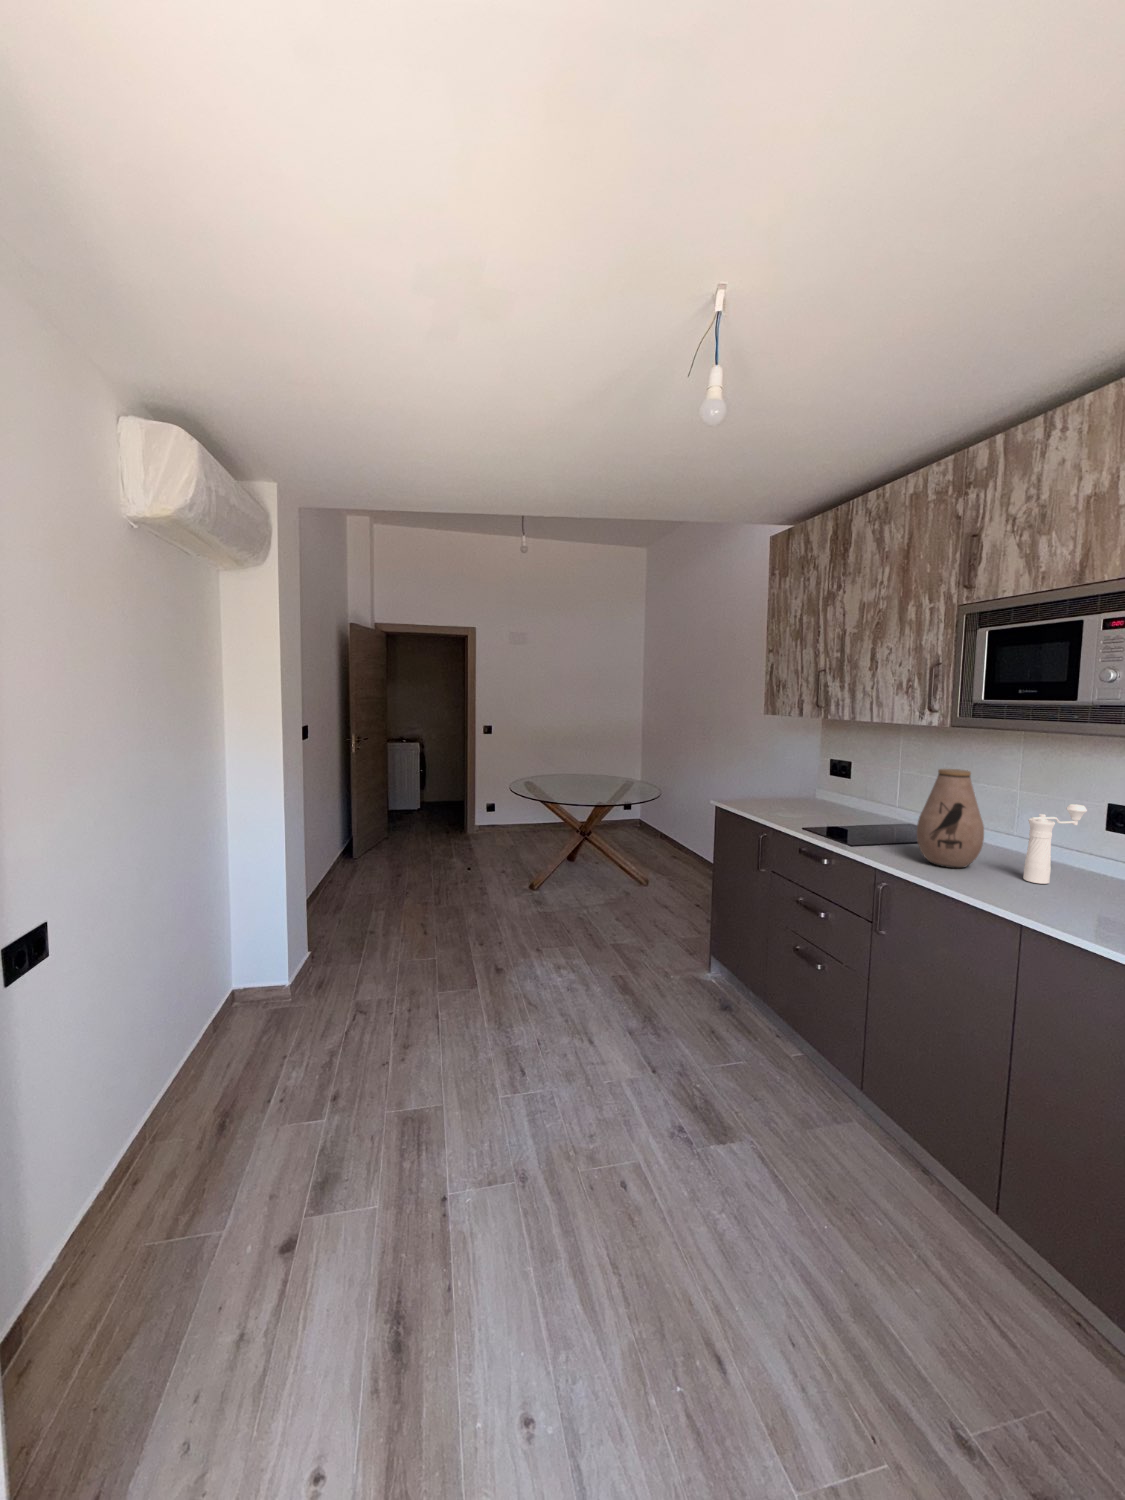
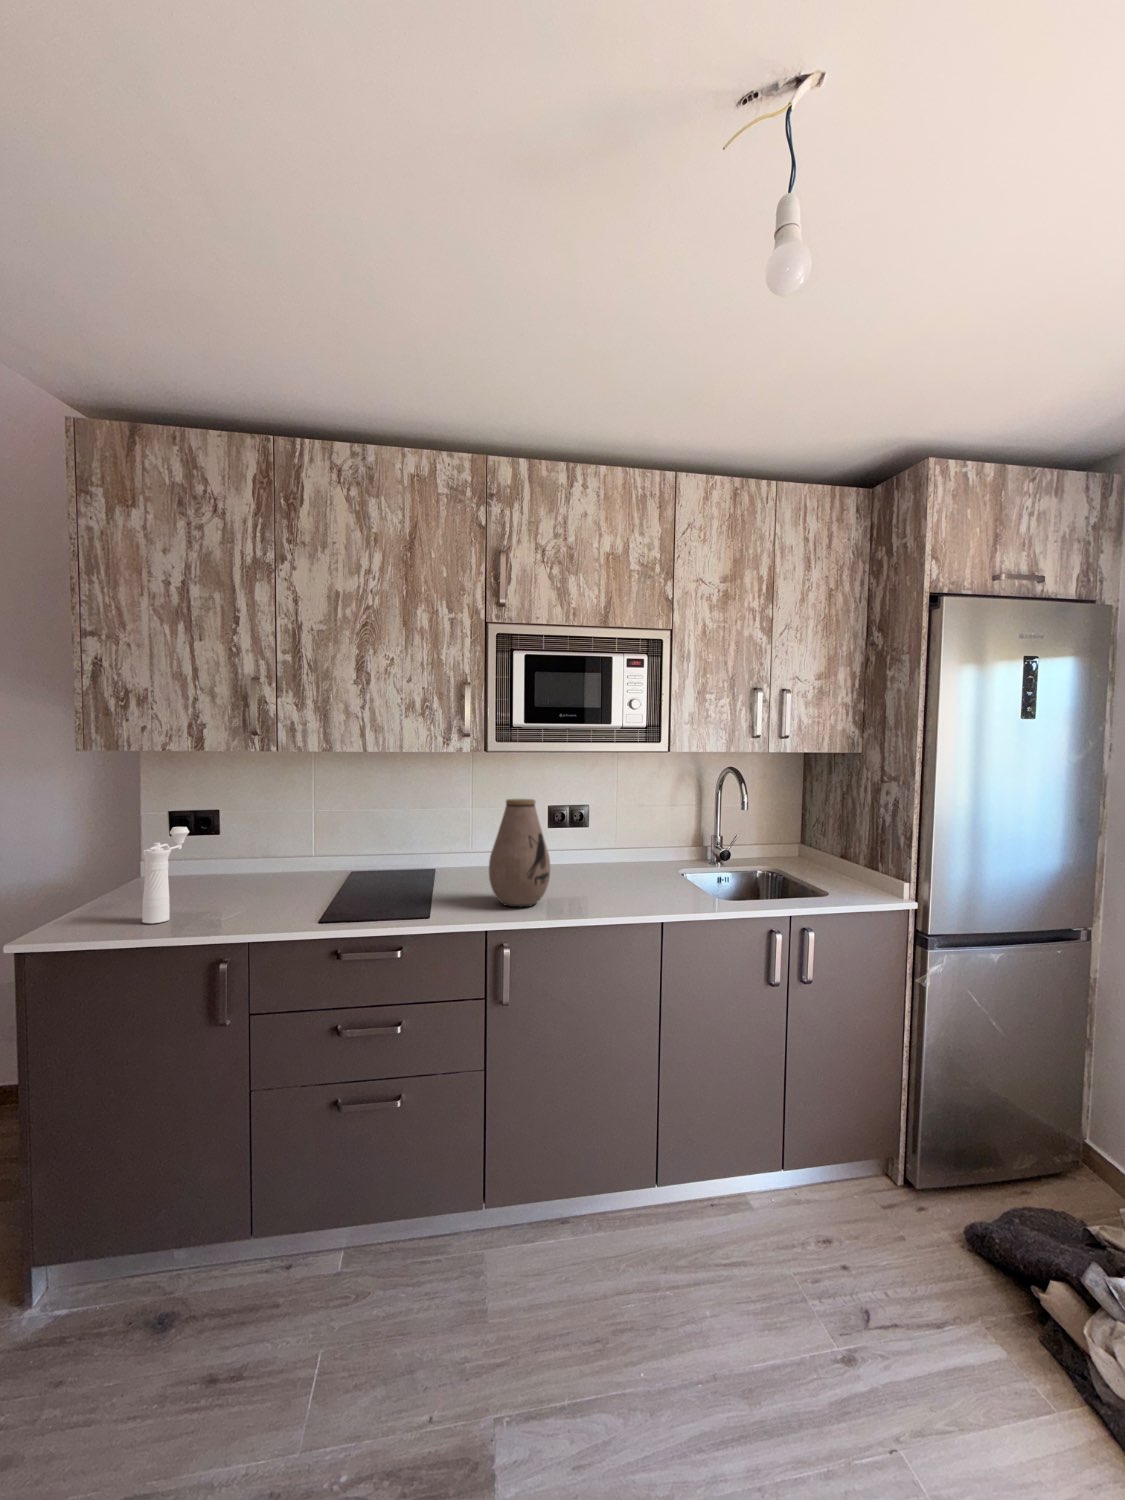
pepper mill: present [1023,804,1087,884] -> present [142,827,189,923]

